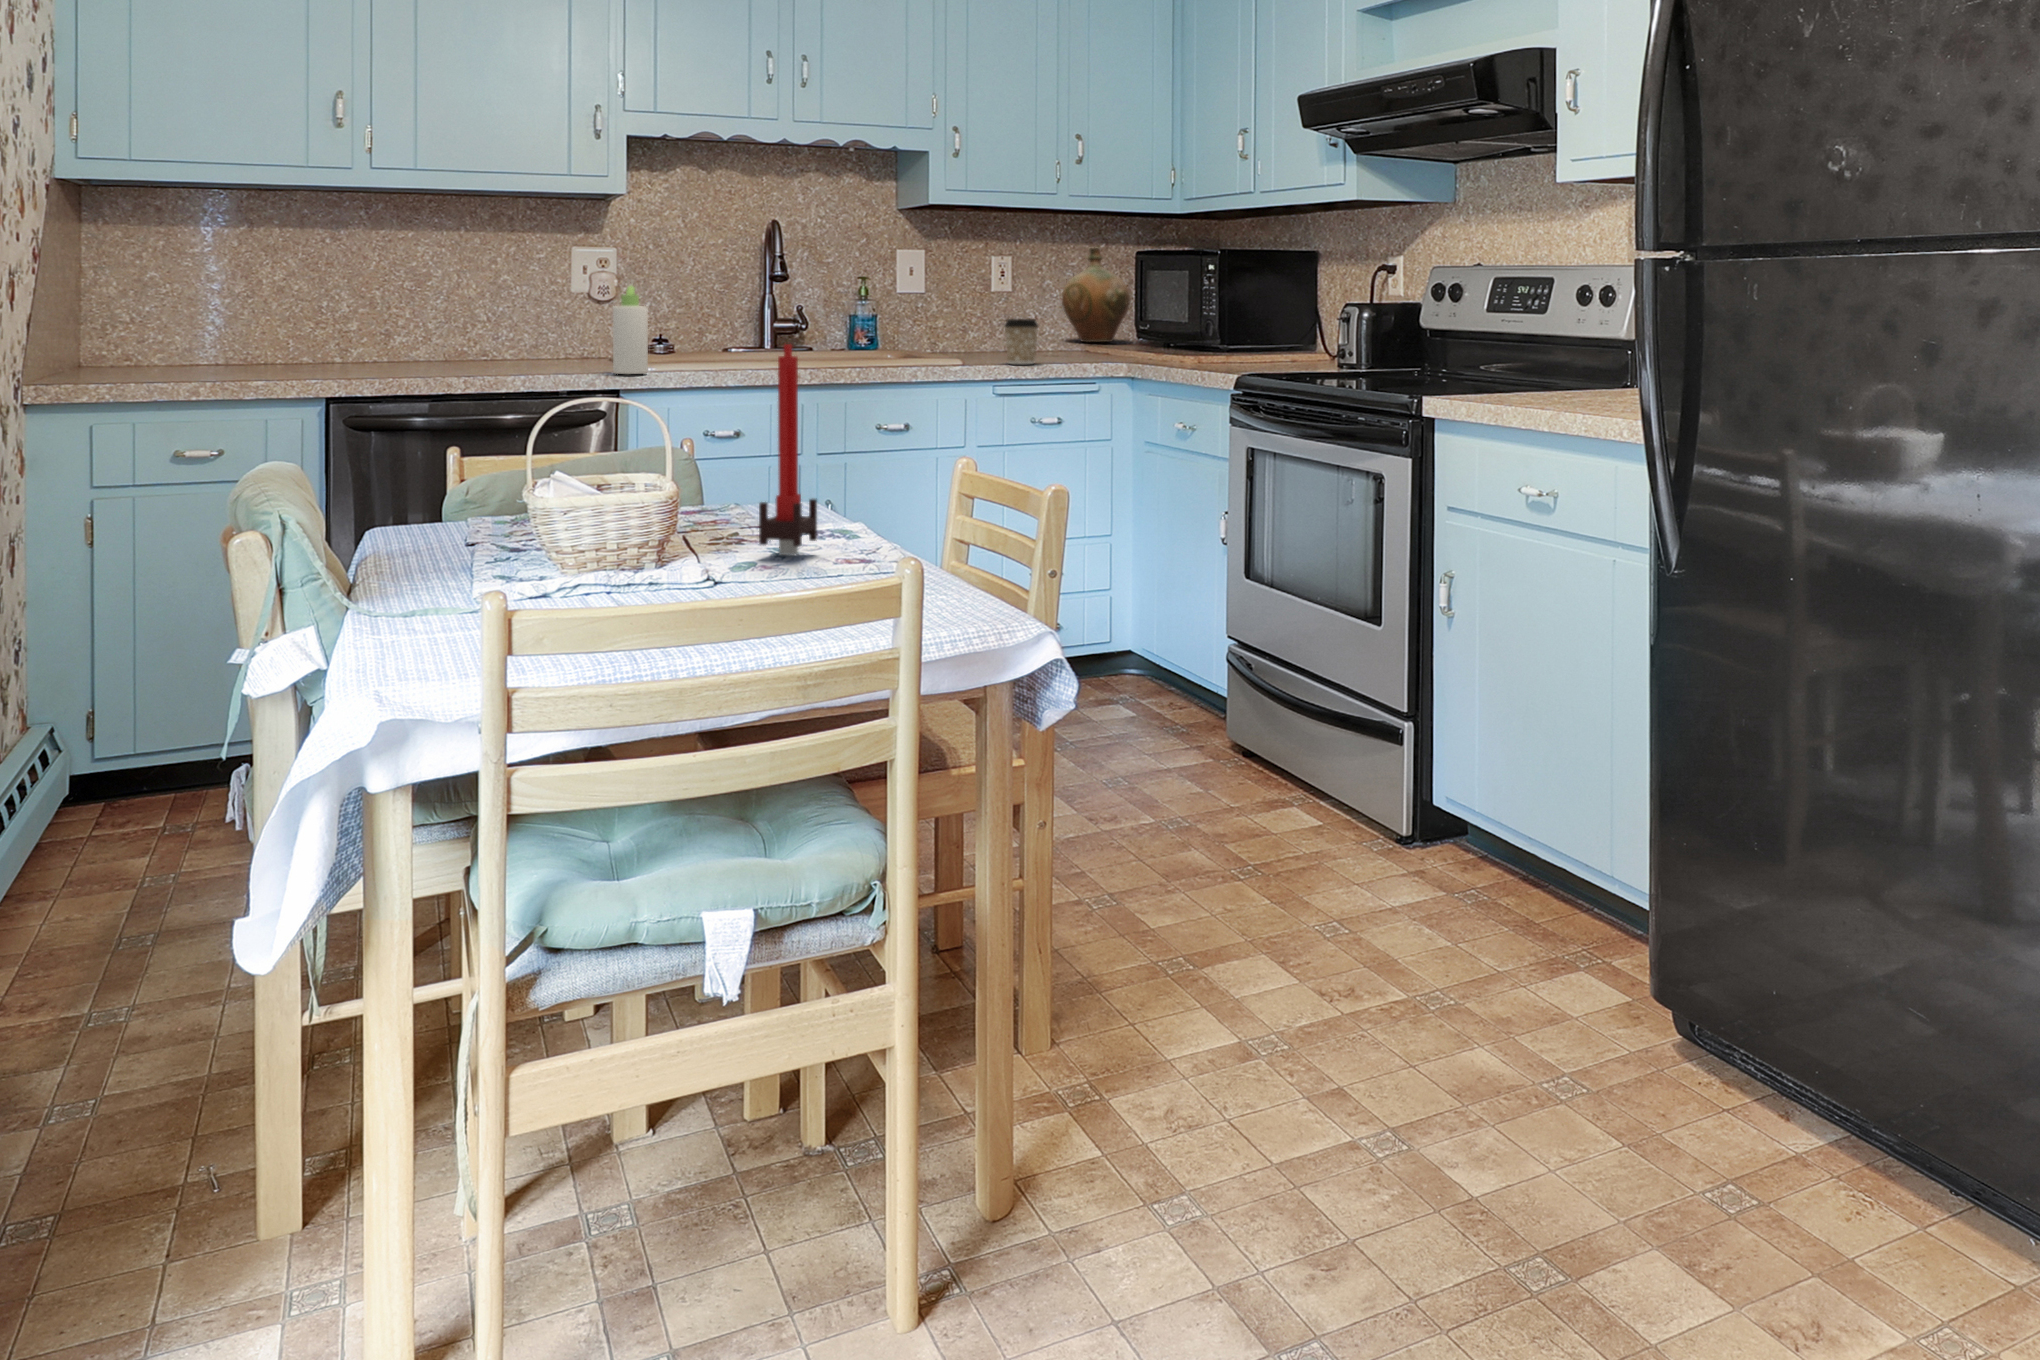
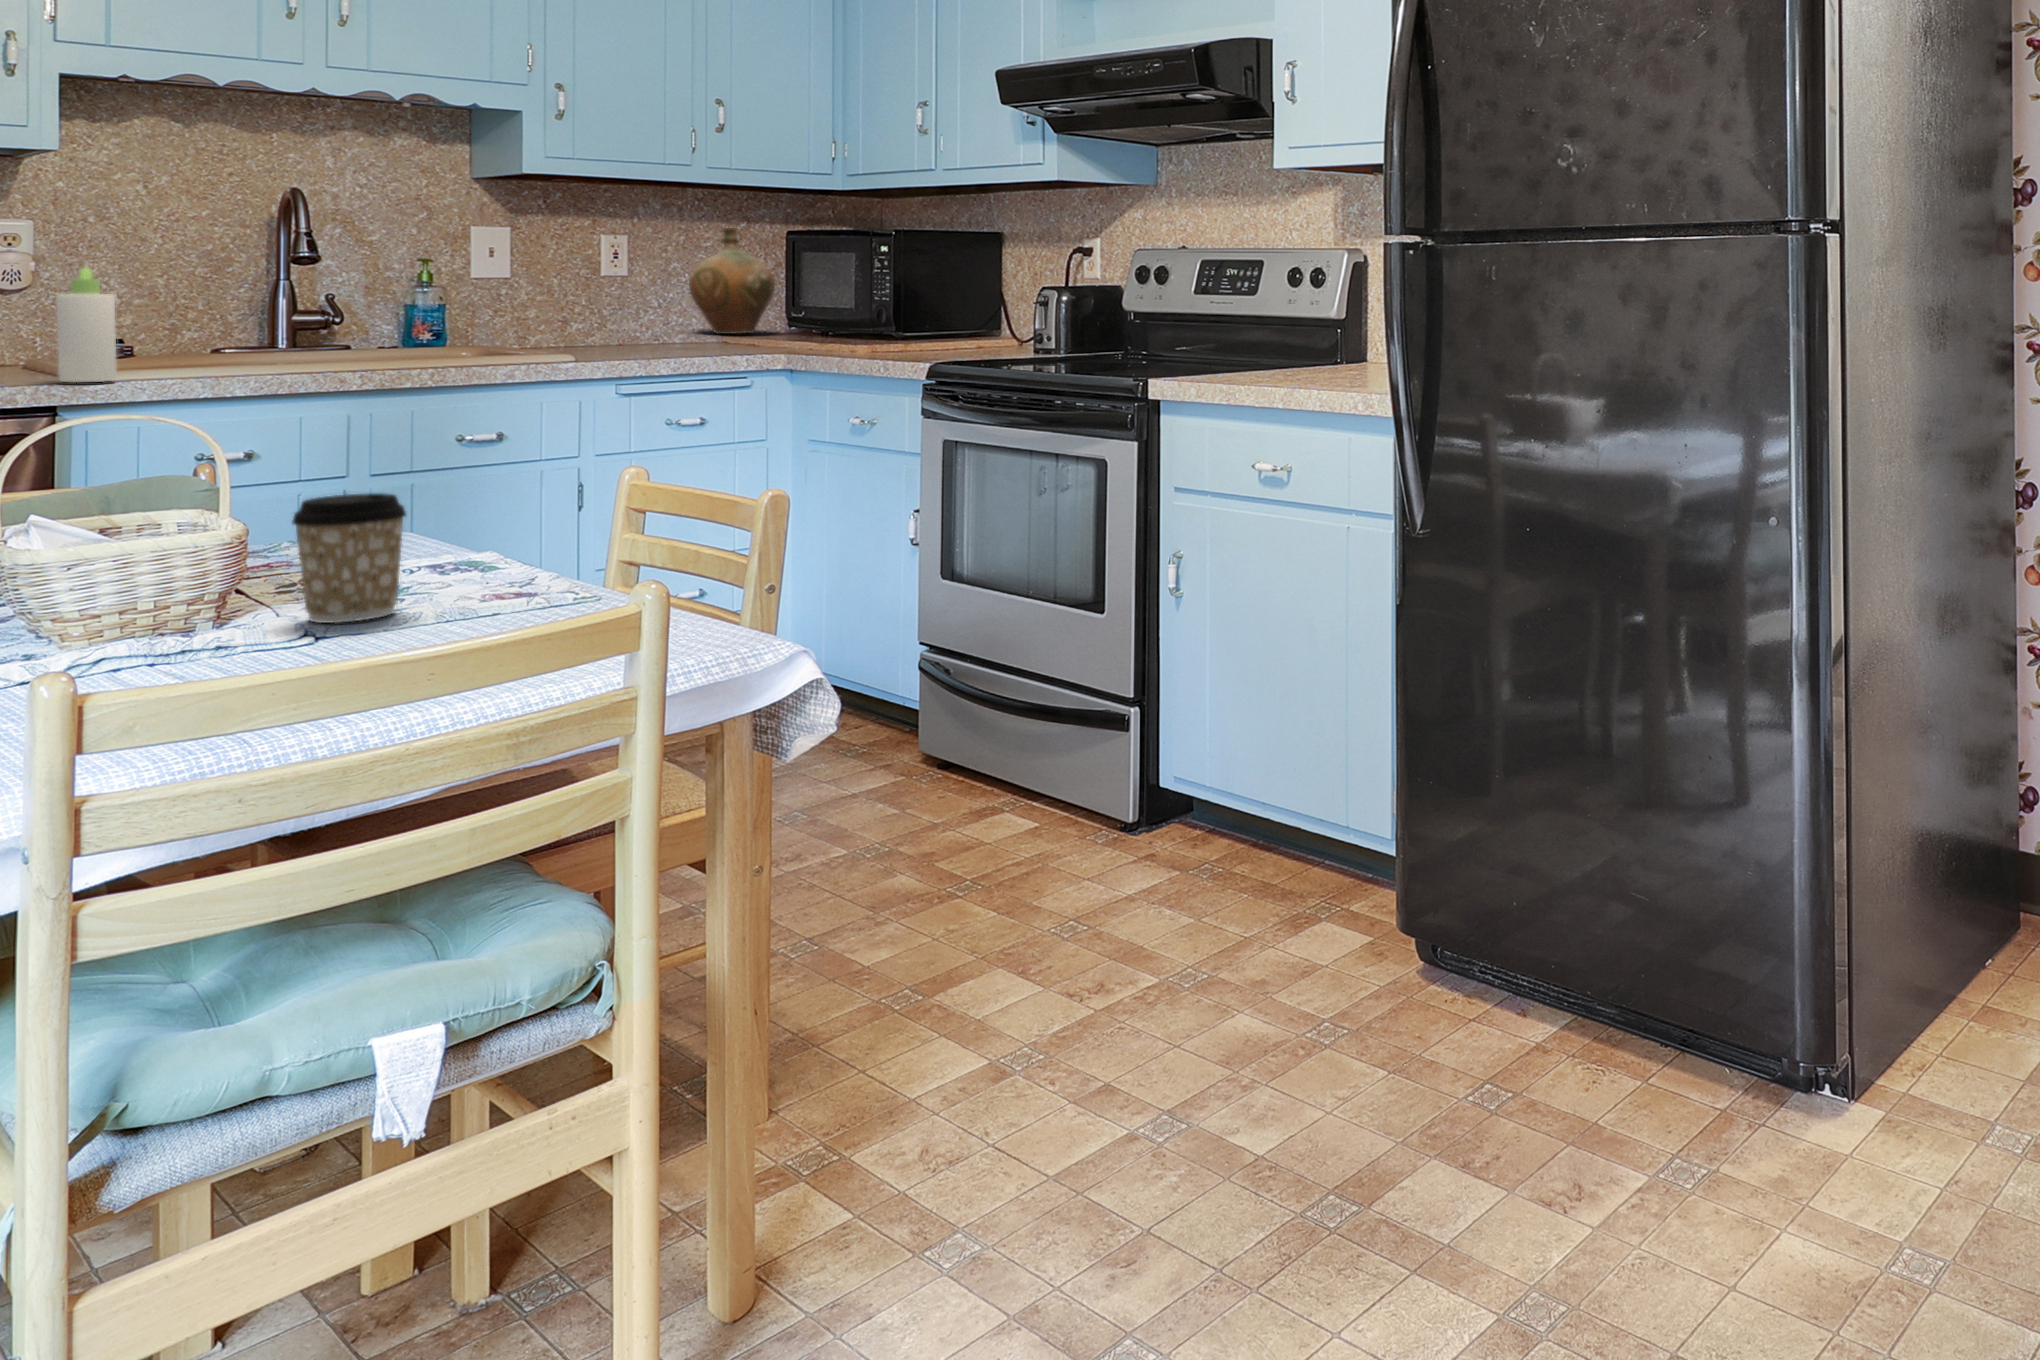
coffee cup: present [1005,319,1038,364] -> present [292,493,406,623]
candle: present [759,344,817,556] -> none [398,335,478,588]

